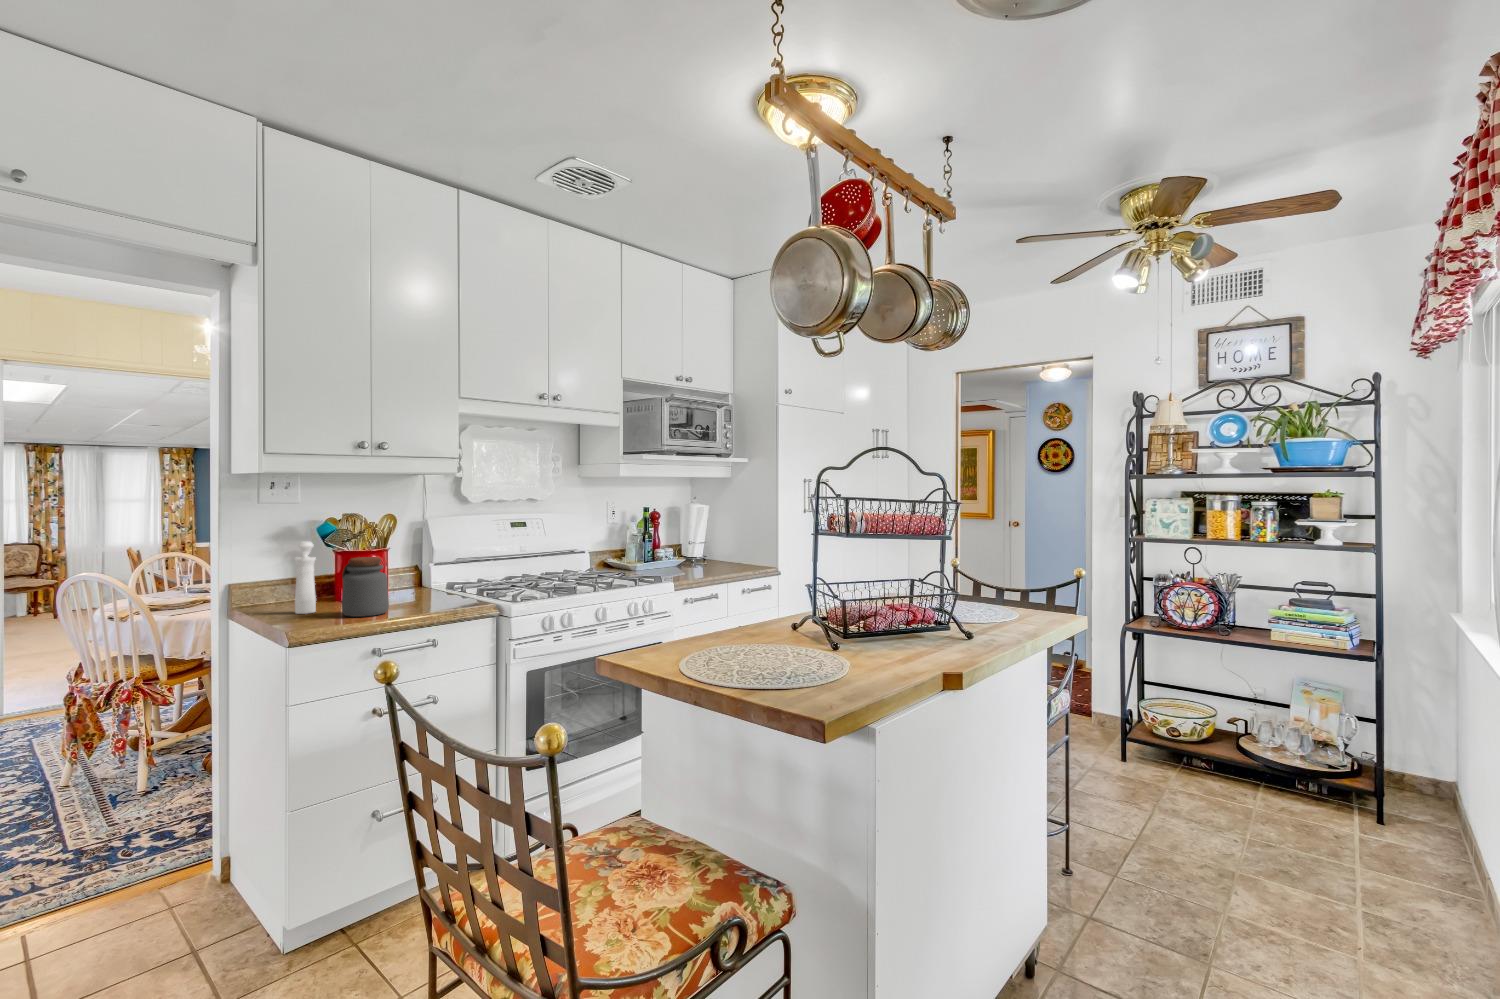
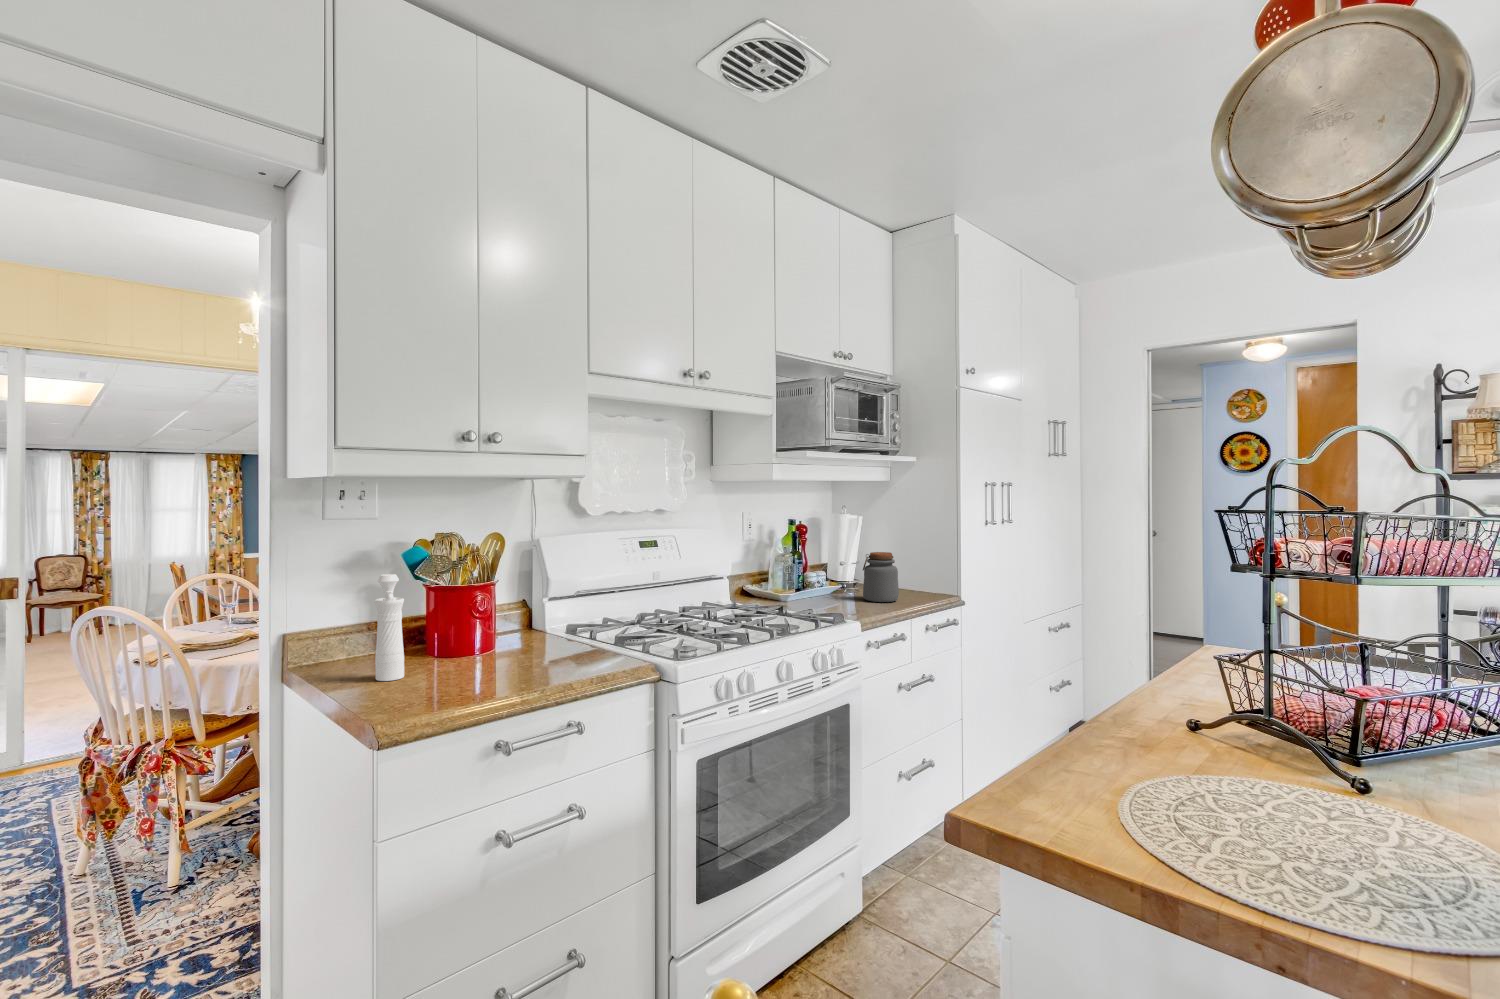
jar: present [342,557,389,617] -> present [863,552,899,602]

